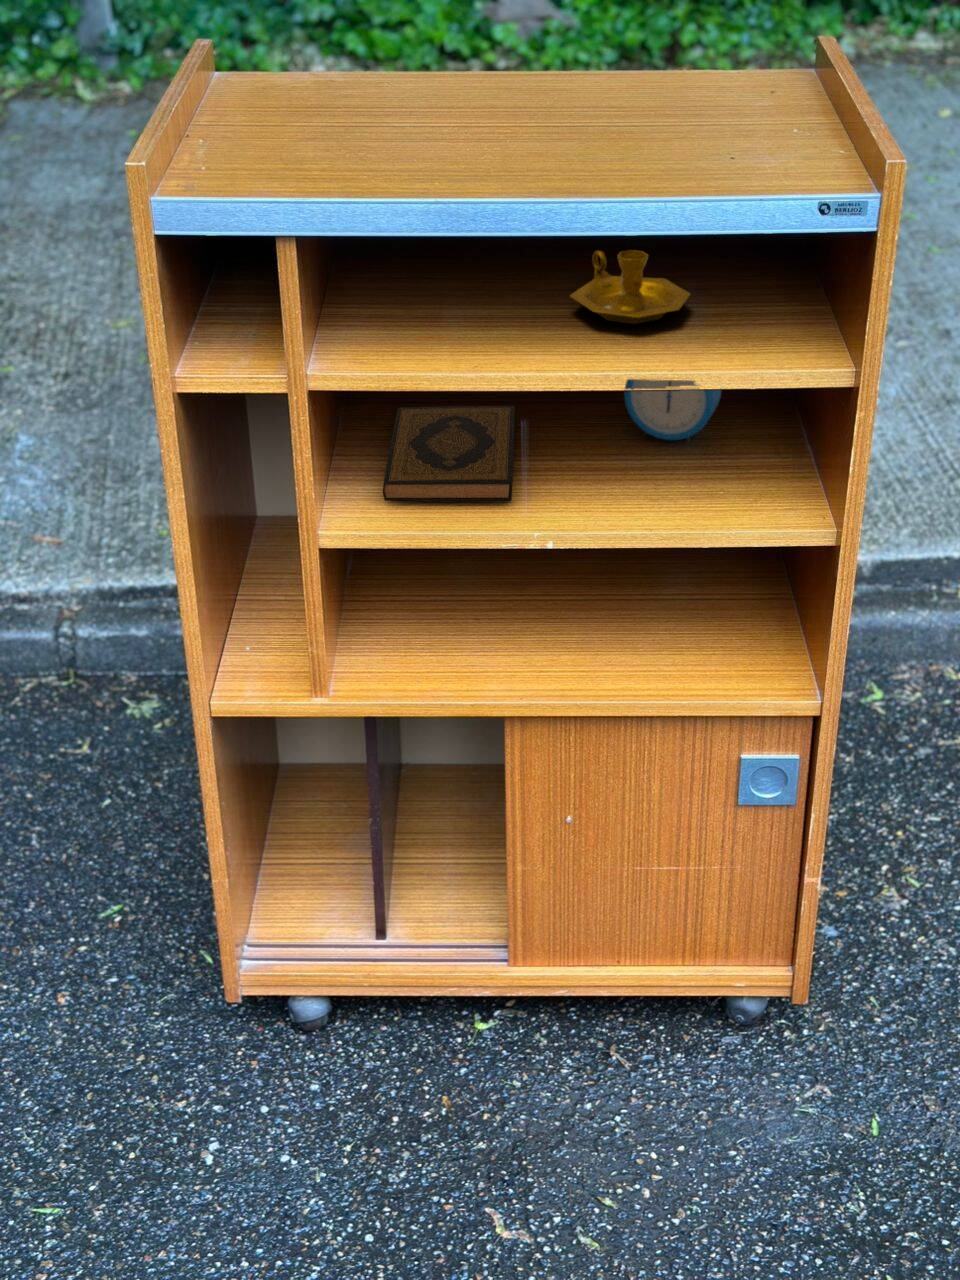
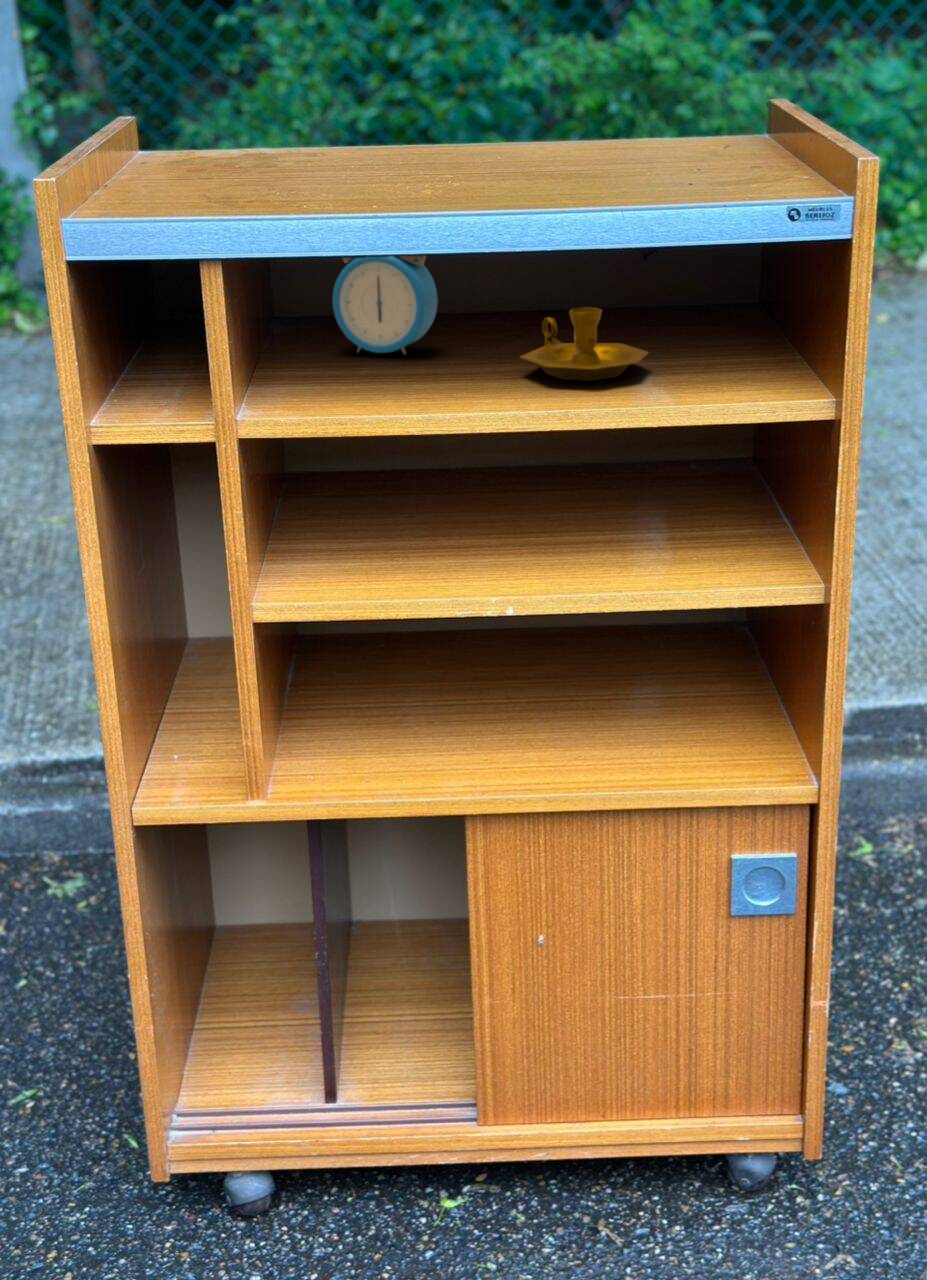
alarm clock: present [624,379,721,442] -> present [333,256,438,354]
hardback book: present [383,406,515,502] -> none [322,494,465,579]

